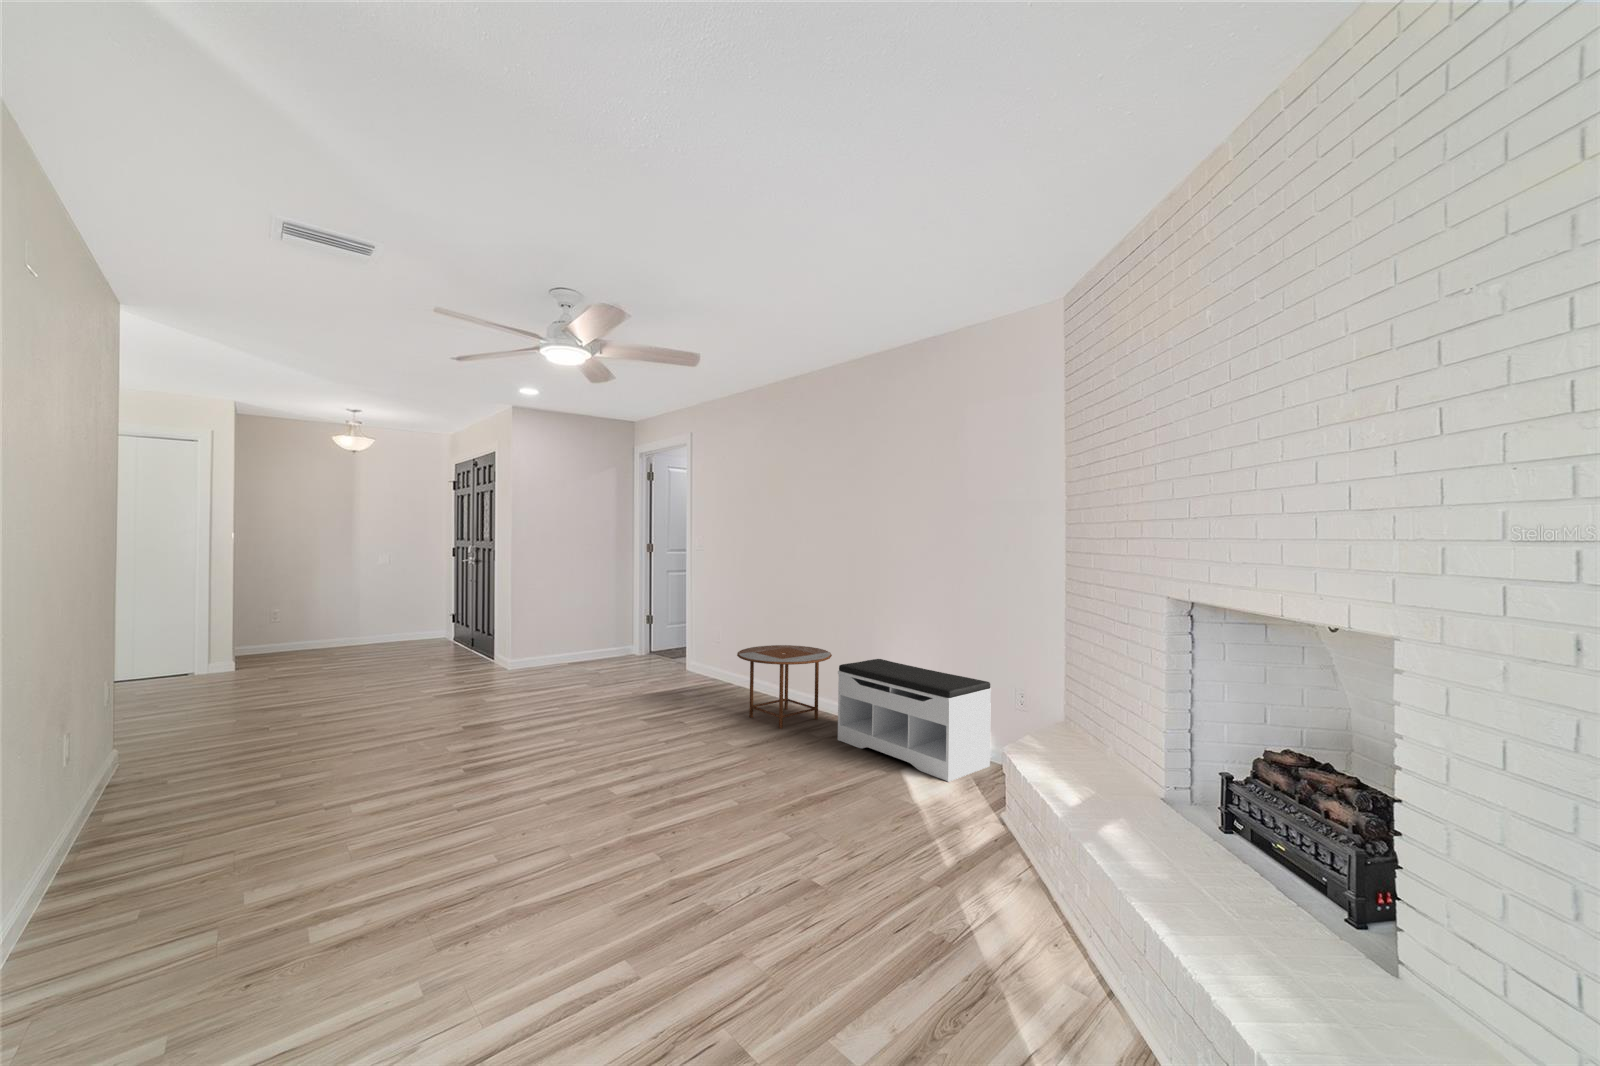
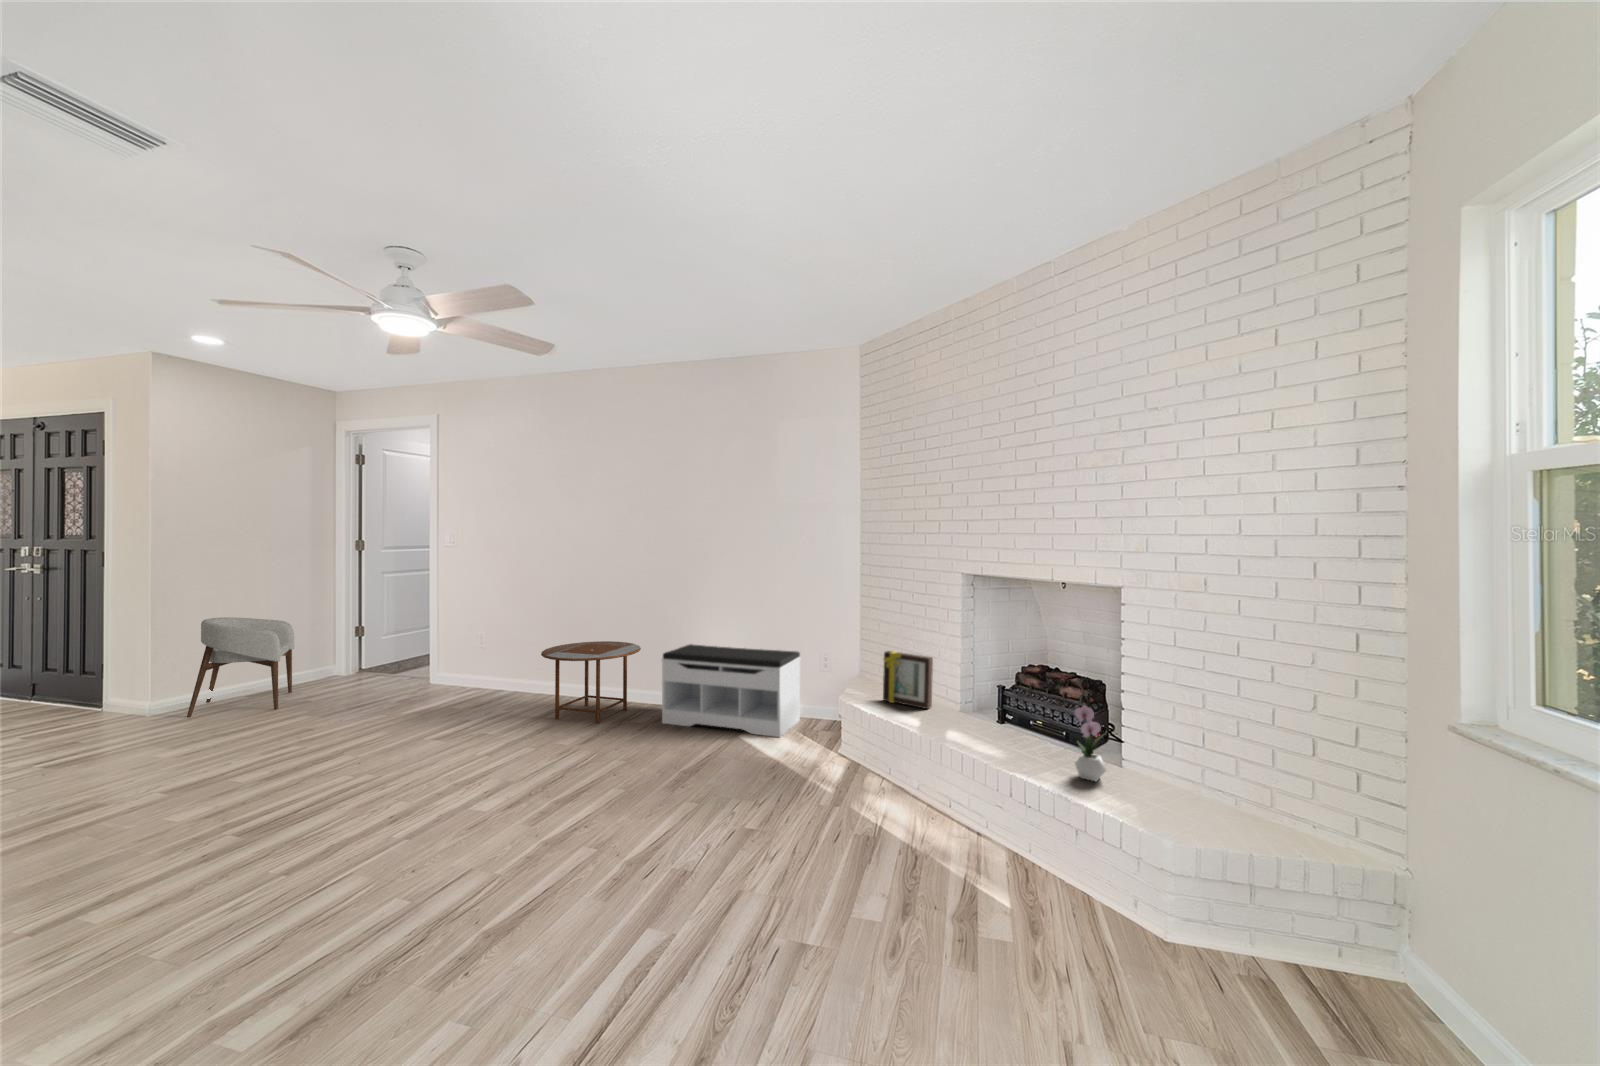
armchair: none [526,599,599,674] -> present [187,617,294,717]
picture frame: none [1054,696,1120,787] -> present [883,651,933,709]
flower arrangement: none [1258,813,1342,985] -> present [1075,692,1106,781]

